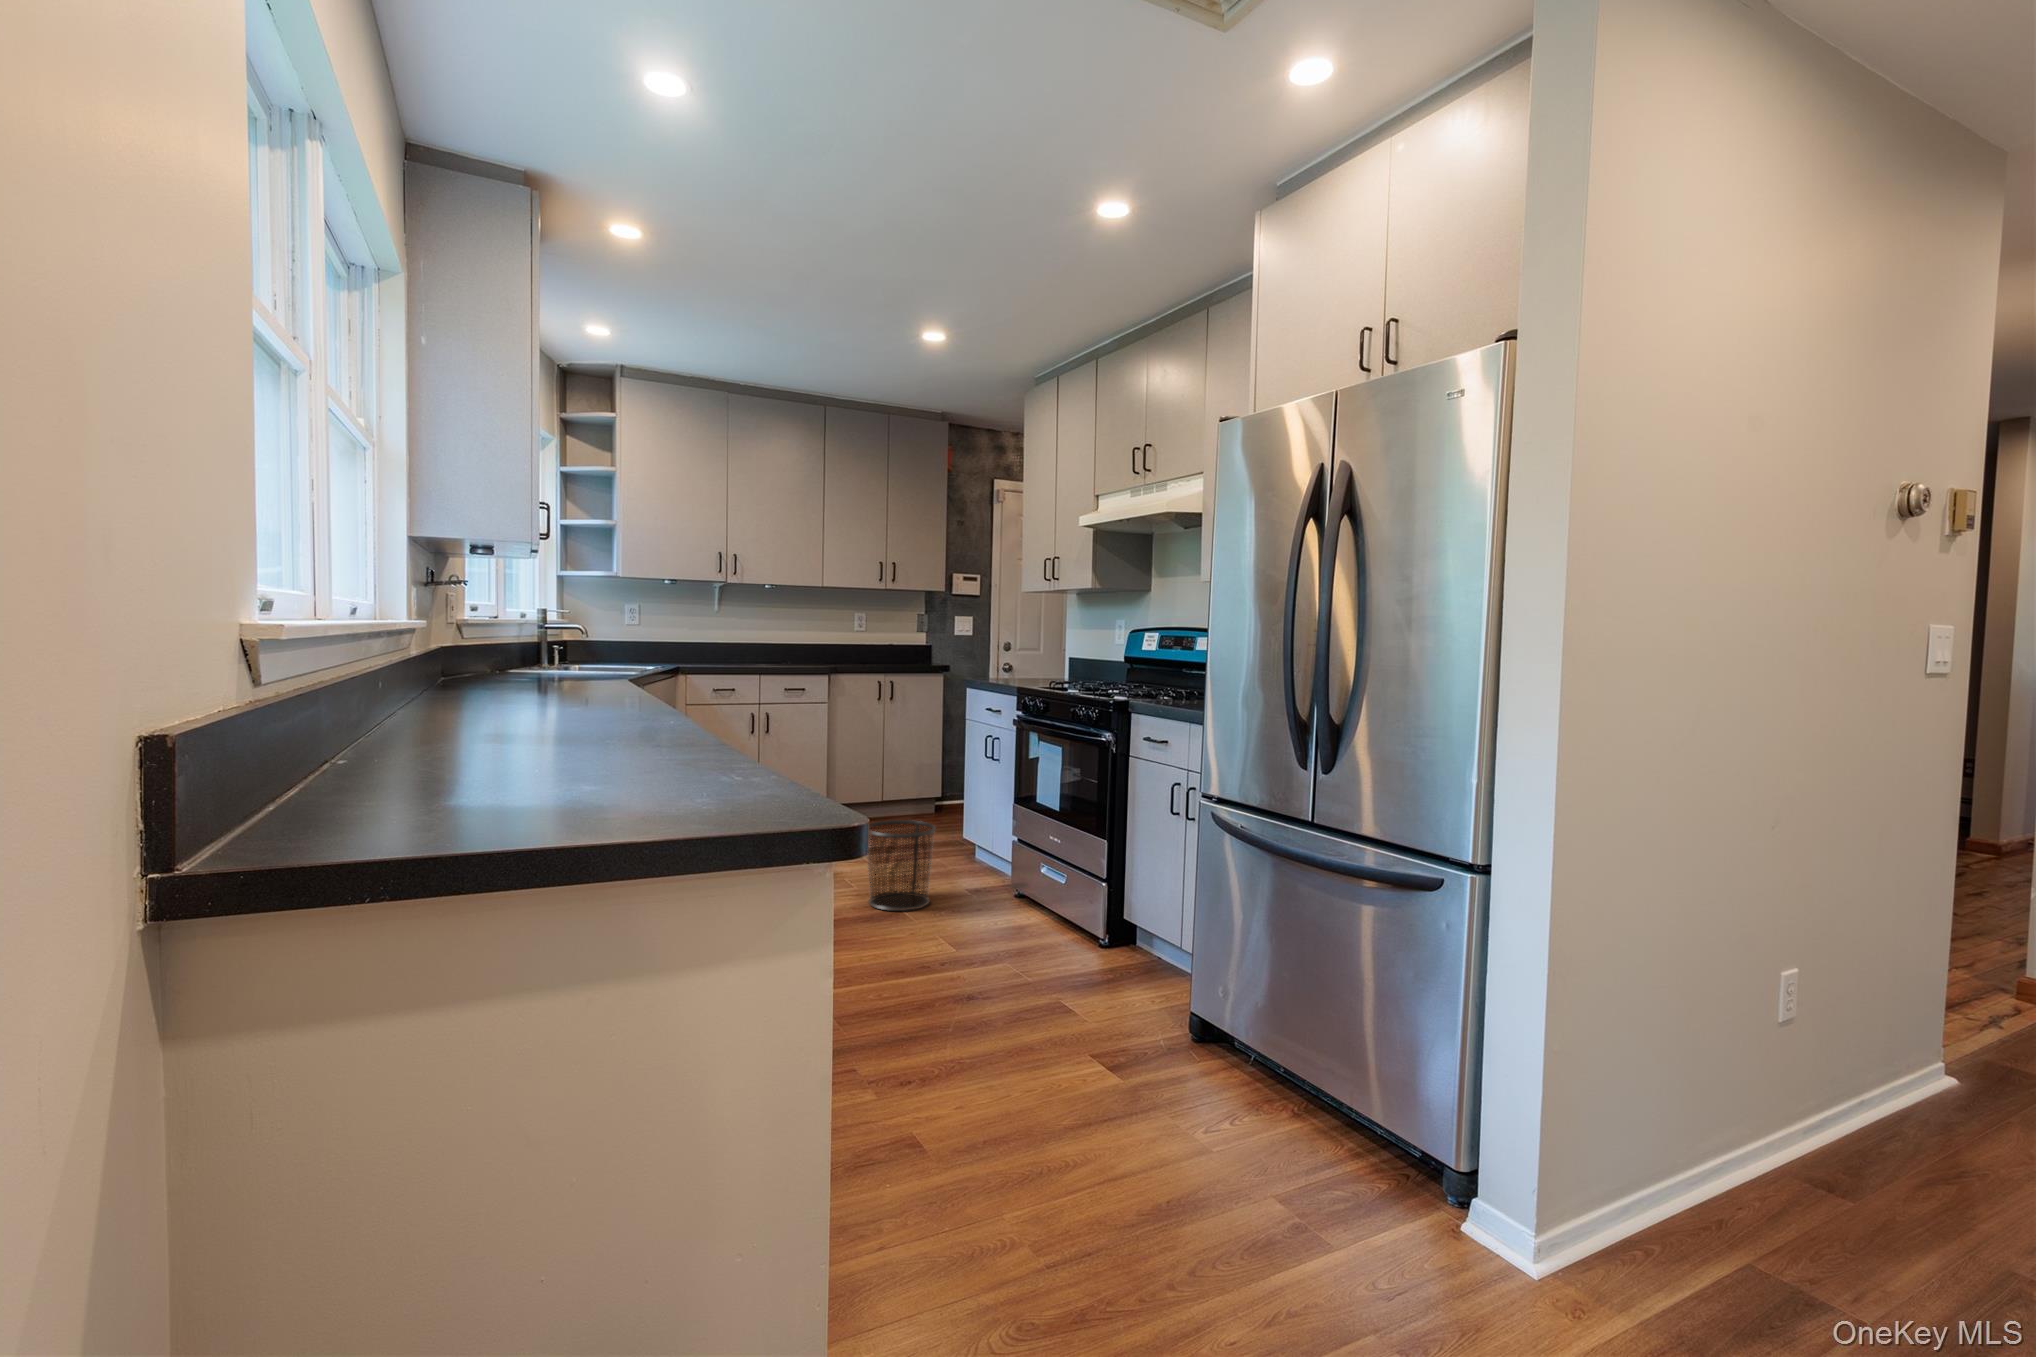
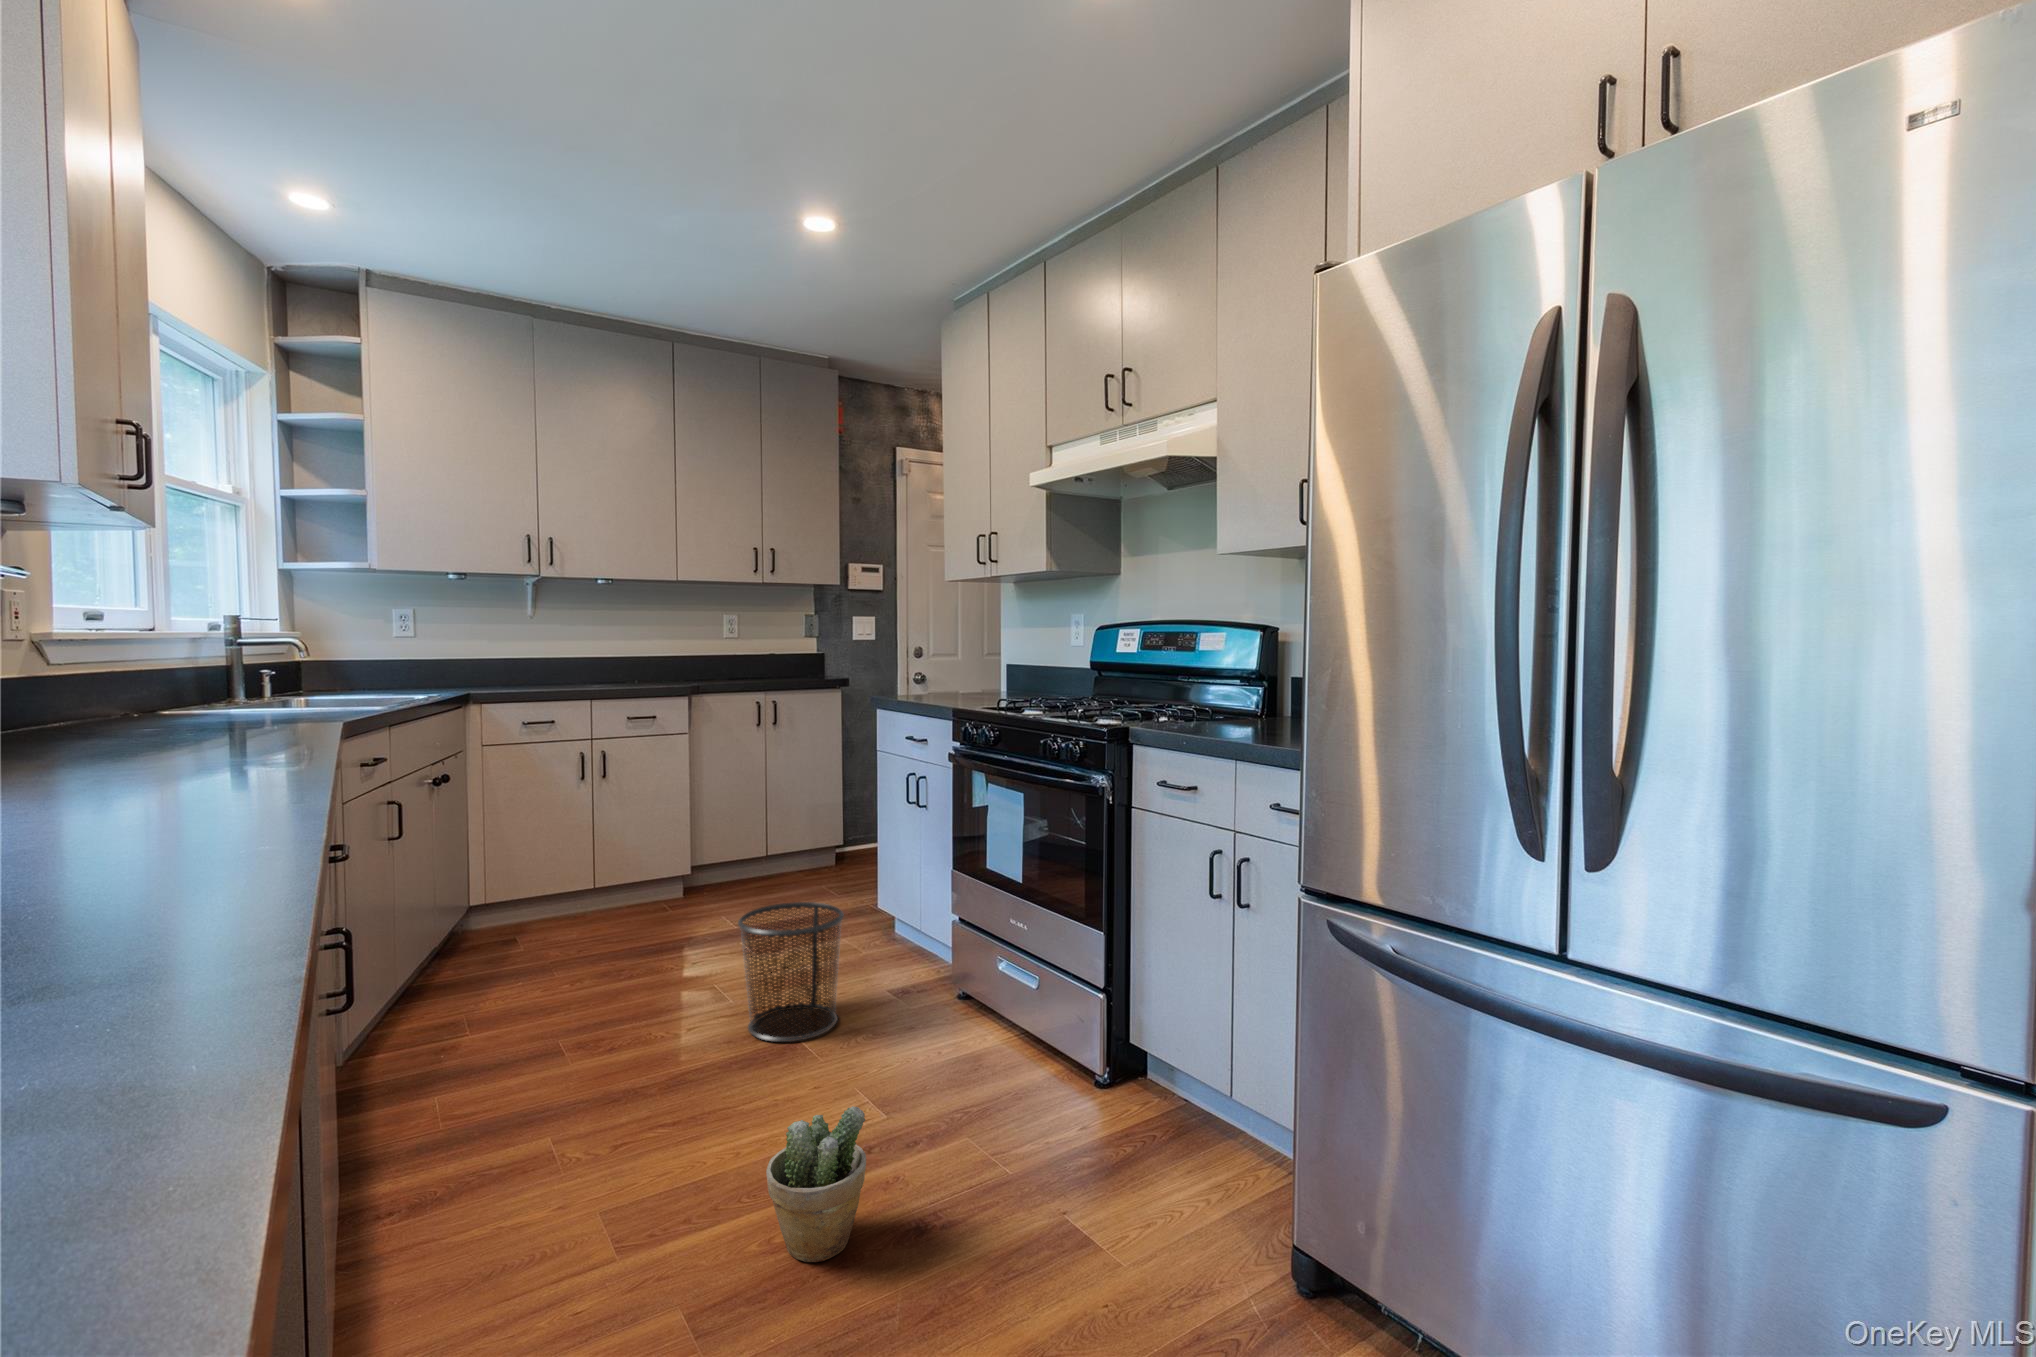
potted plant: none [881,919,940,1006] -> present [766,1106,866,1262]

